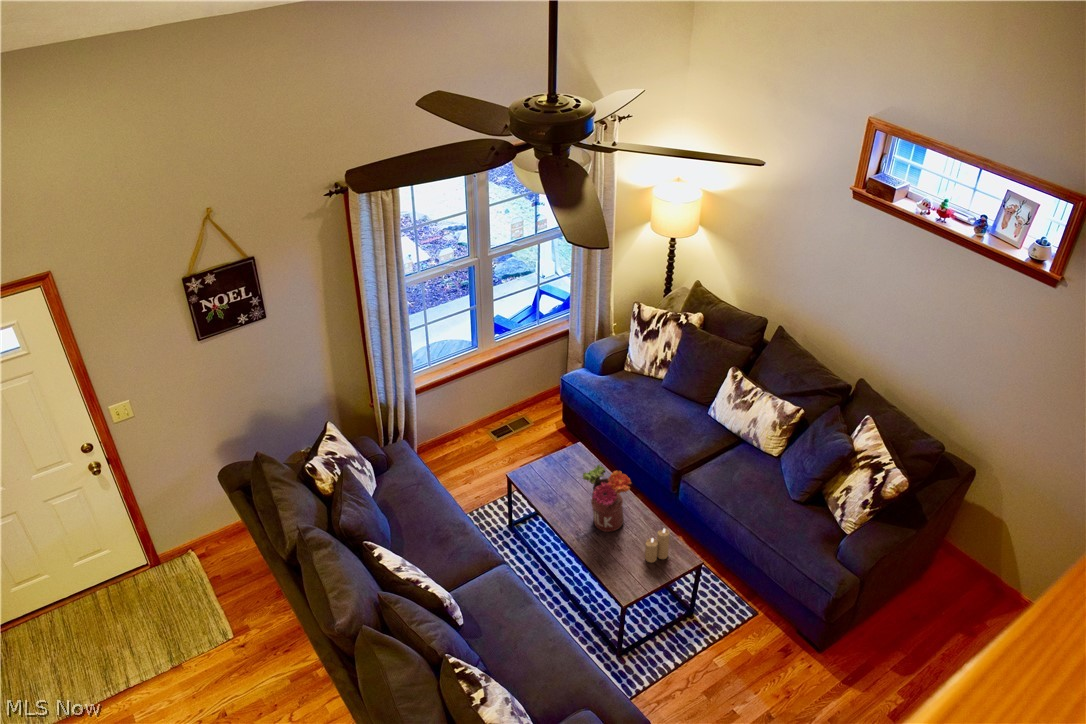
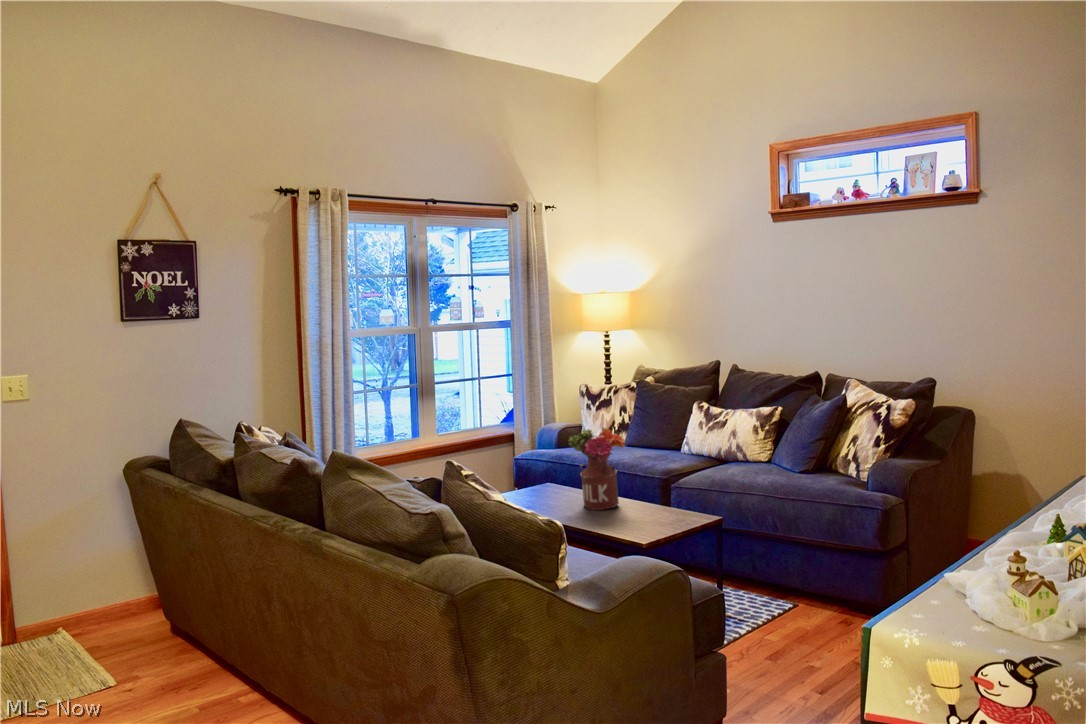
candle: present [645,529,670,562] -> none [653,473,679,519]

